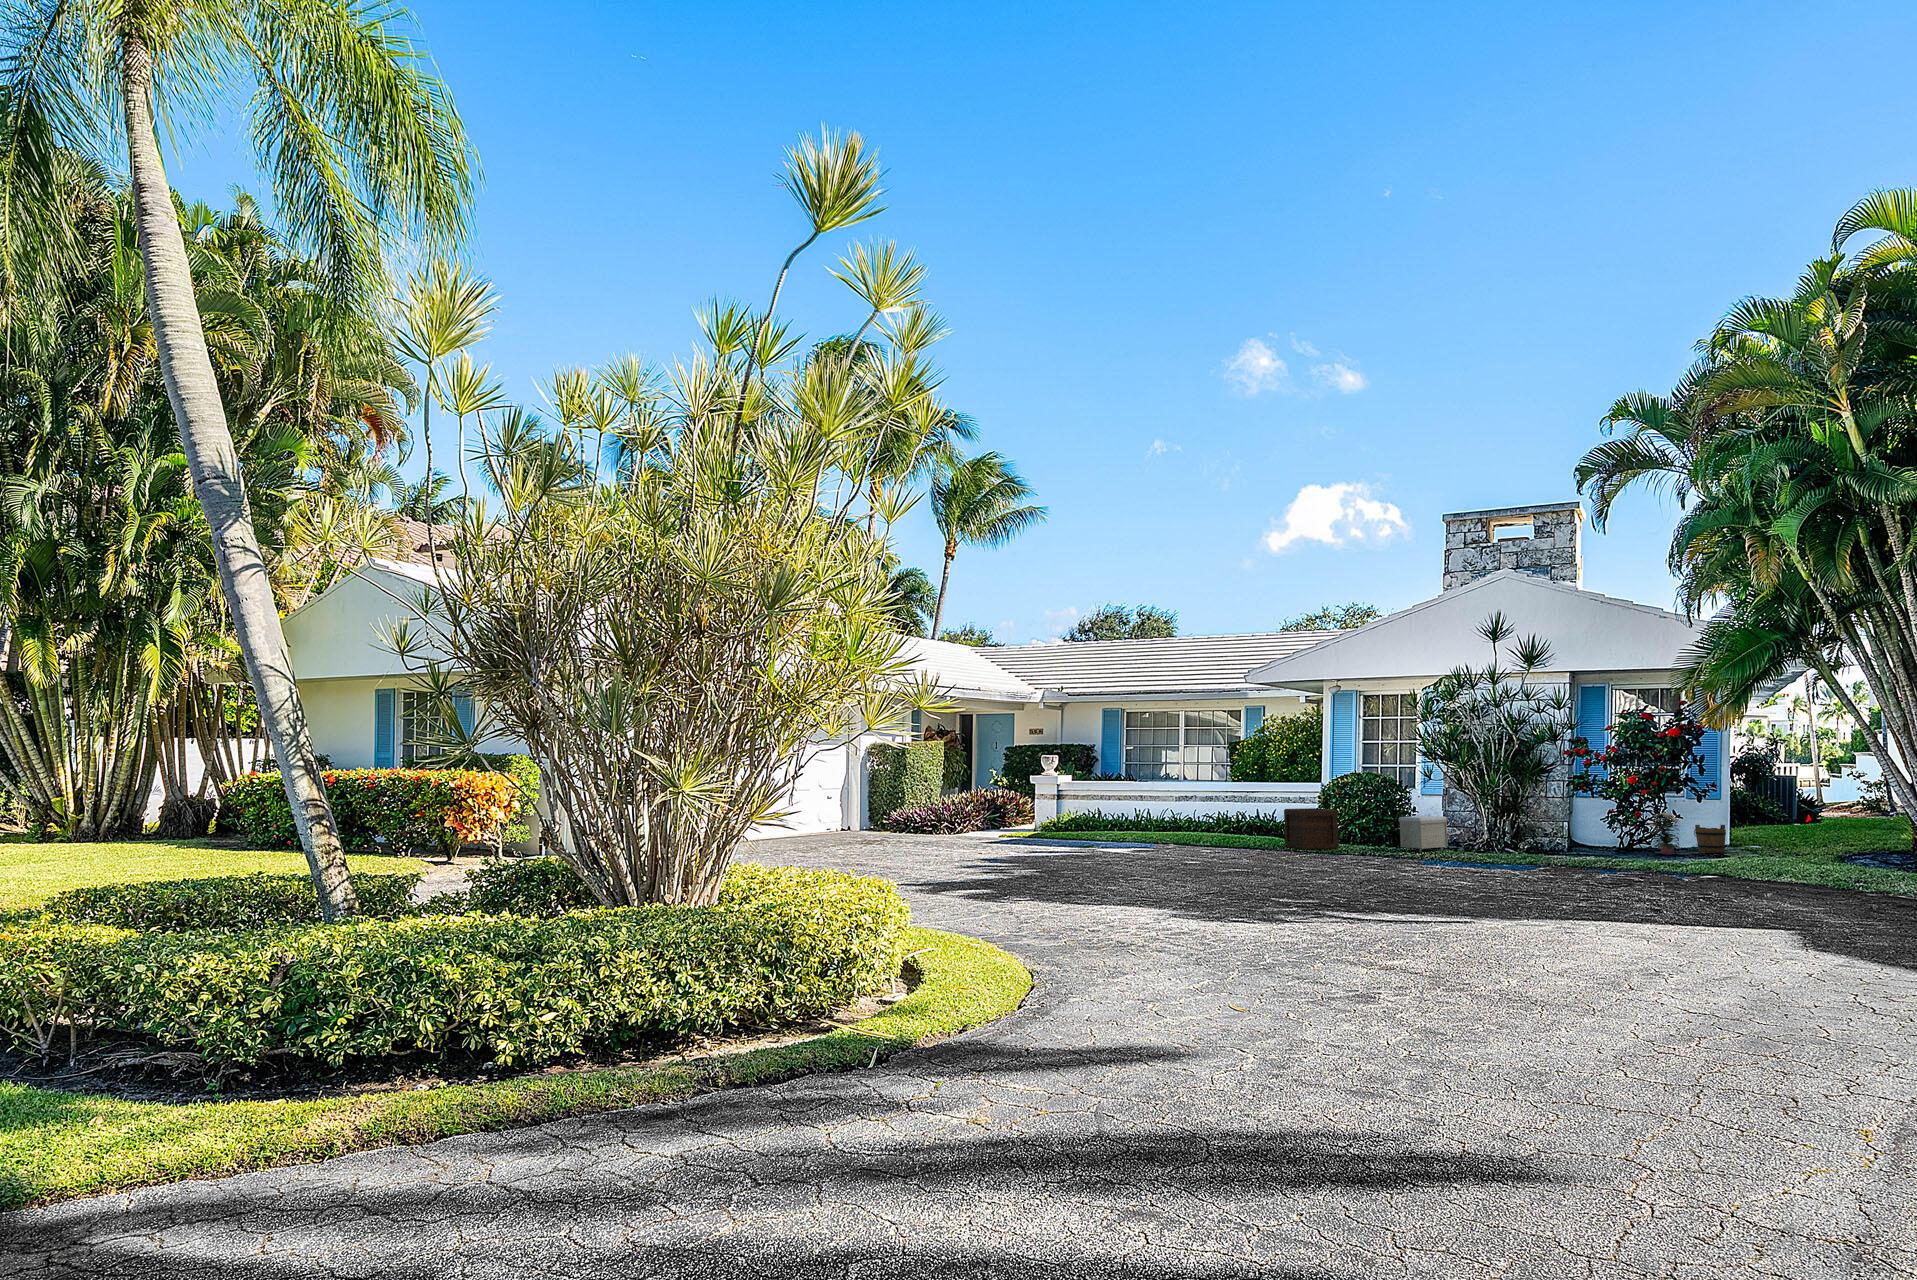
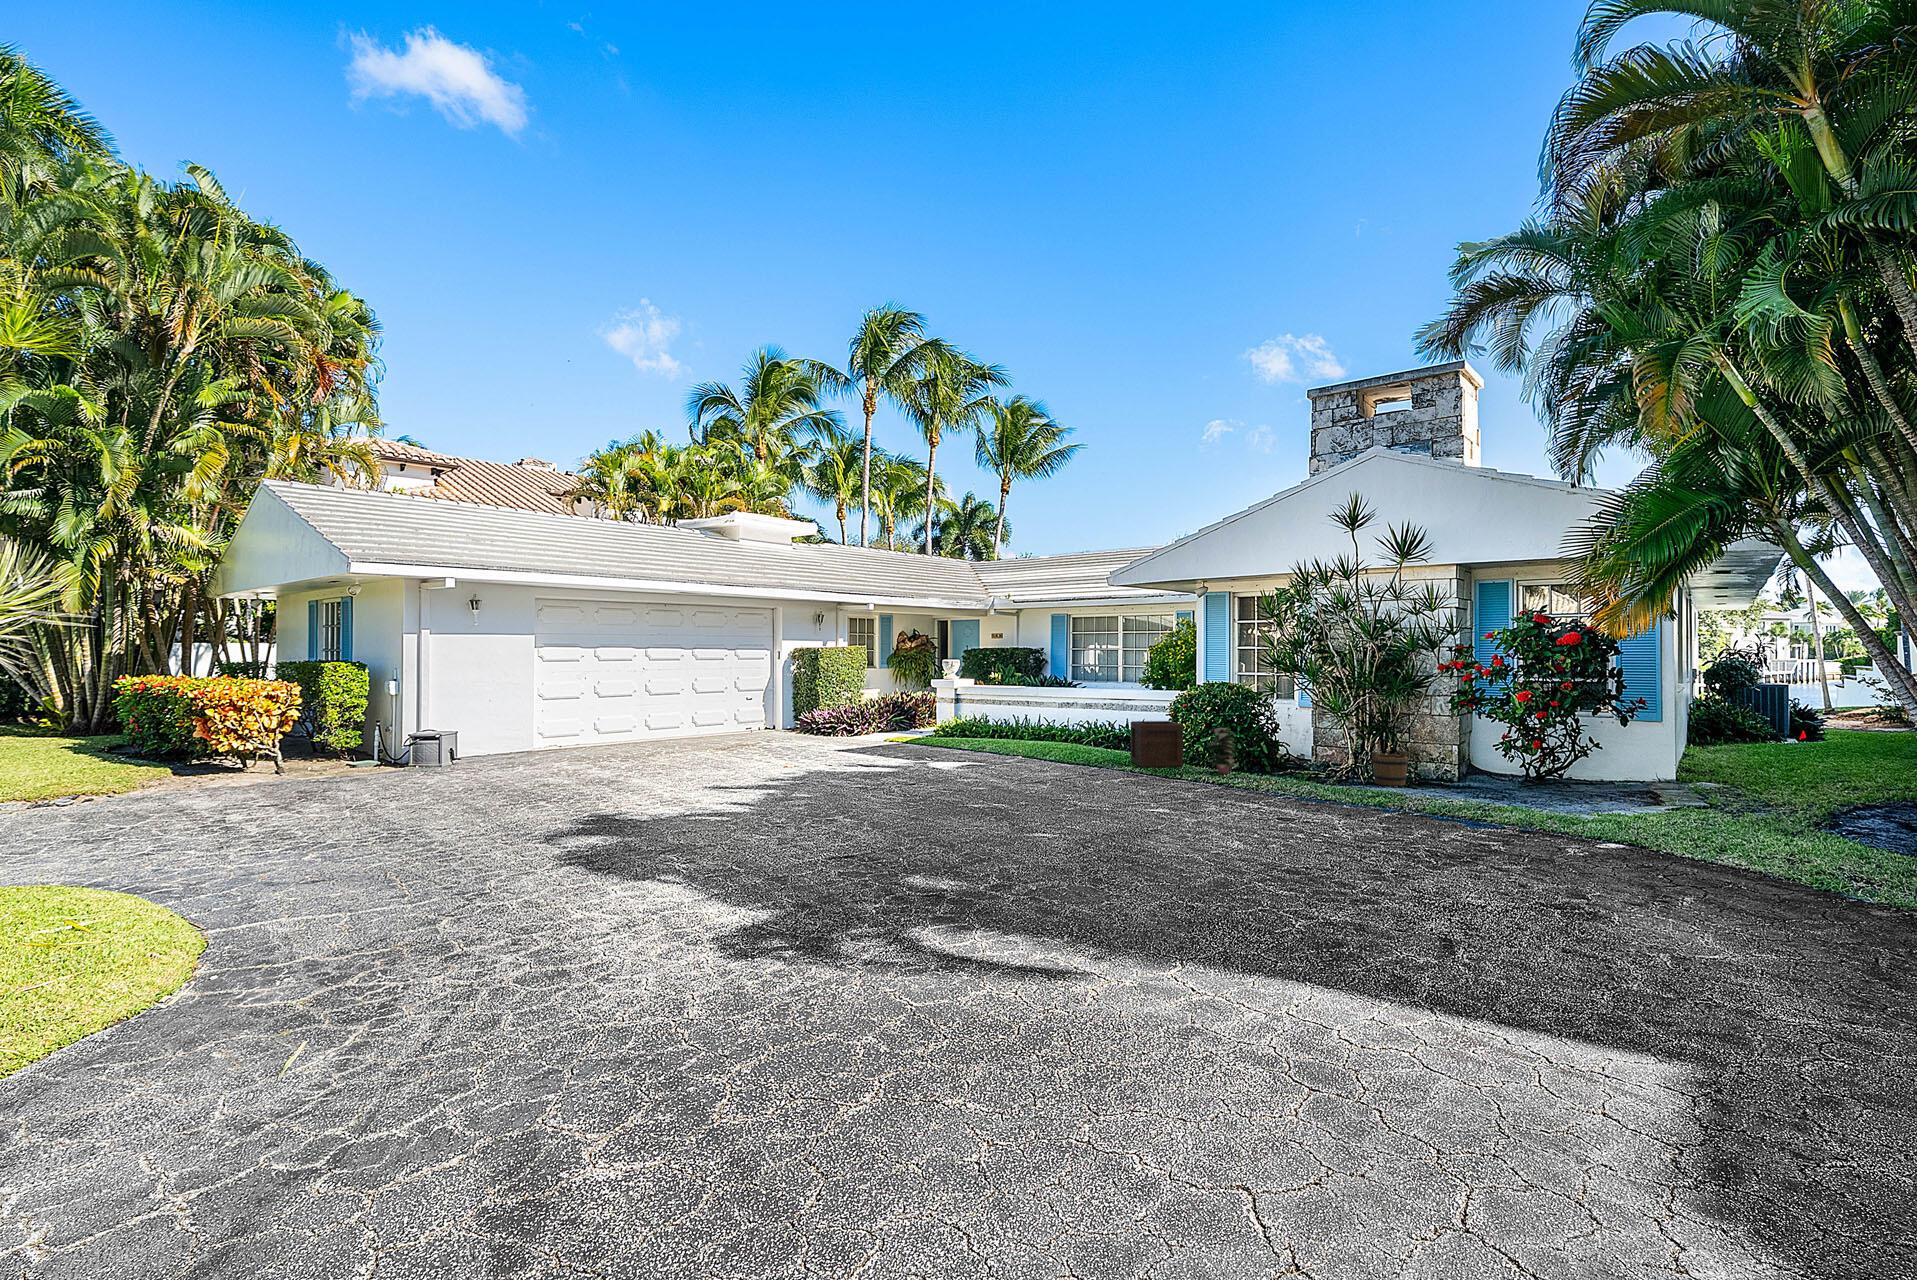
decorative plant: present [1649,813,1681,854] -> present [1209,728,1238,773]
storage bench: present [1399,816,1448,852] -> none [1248,733,1307,775]
bucket: present [1694,825,1726,852] -> present [1370,751,1408,786]

